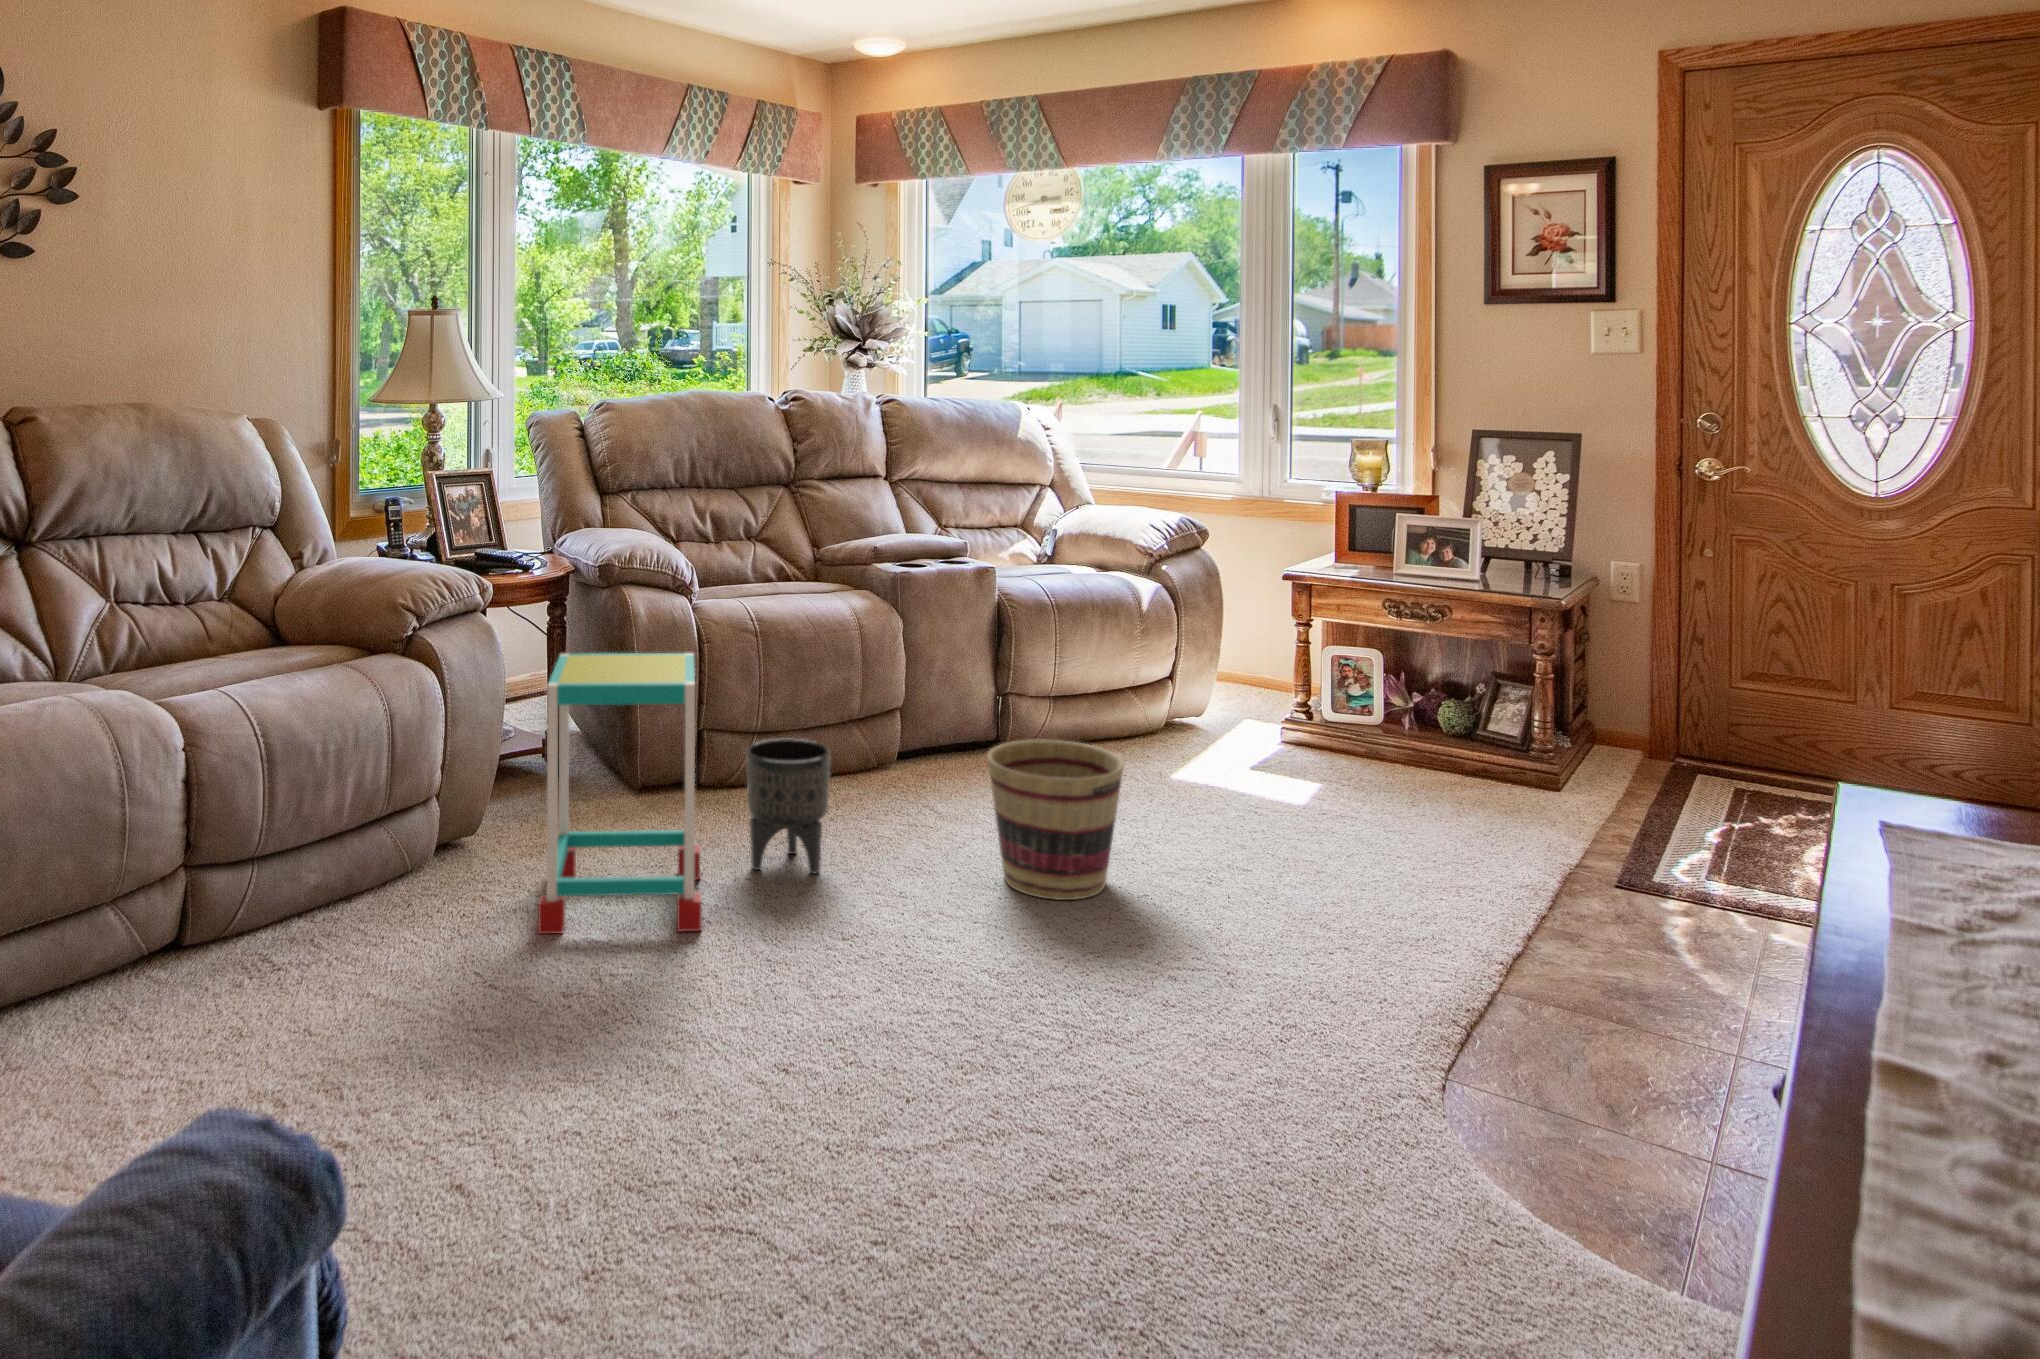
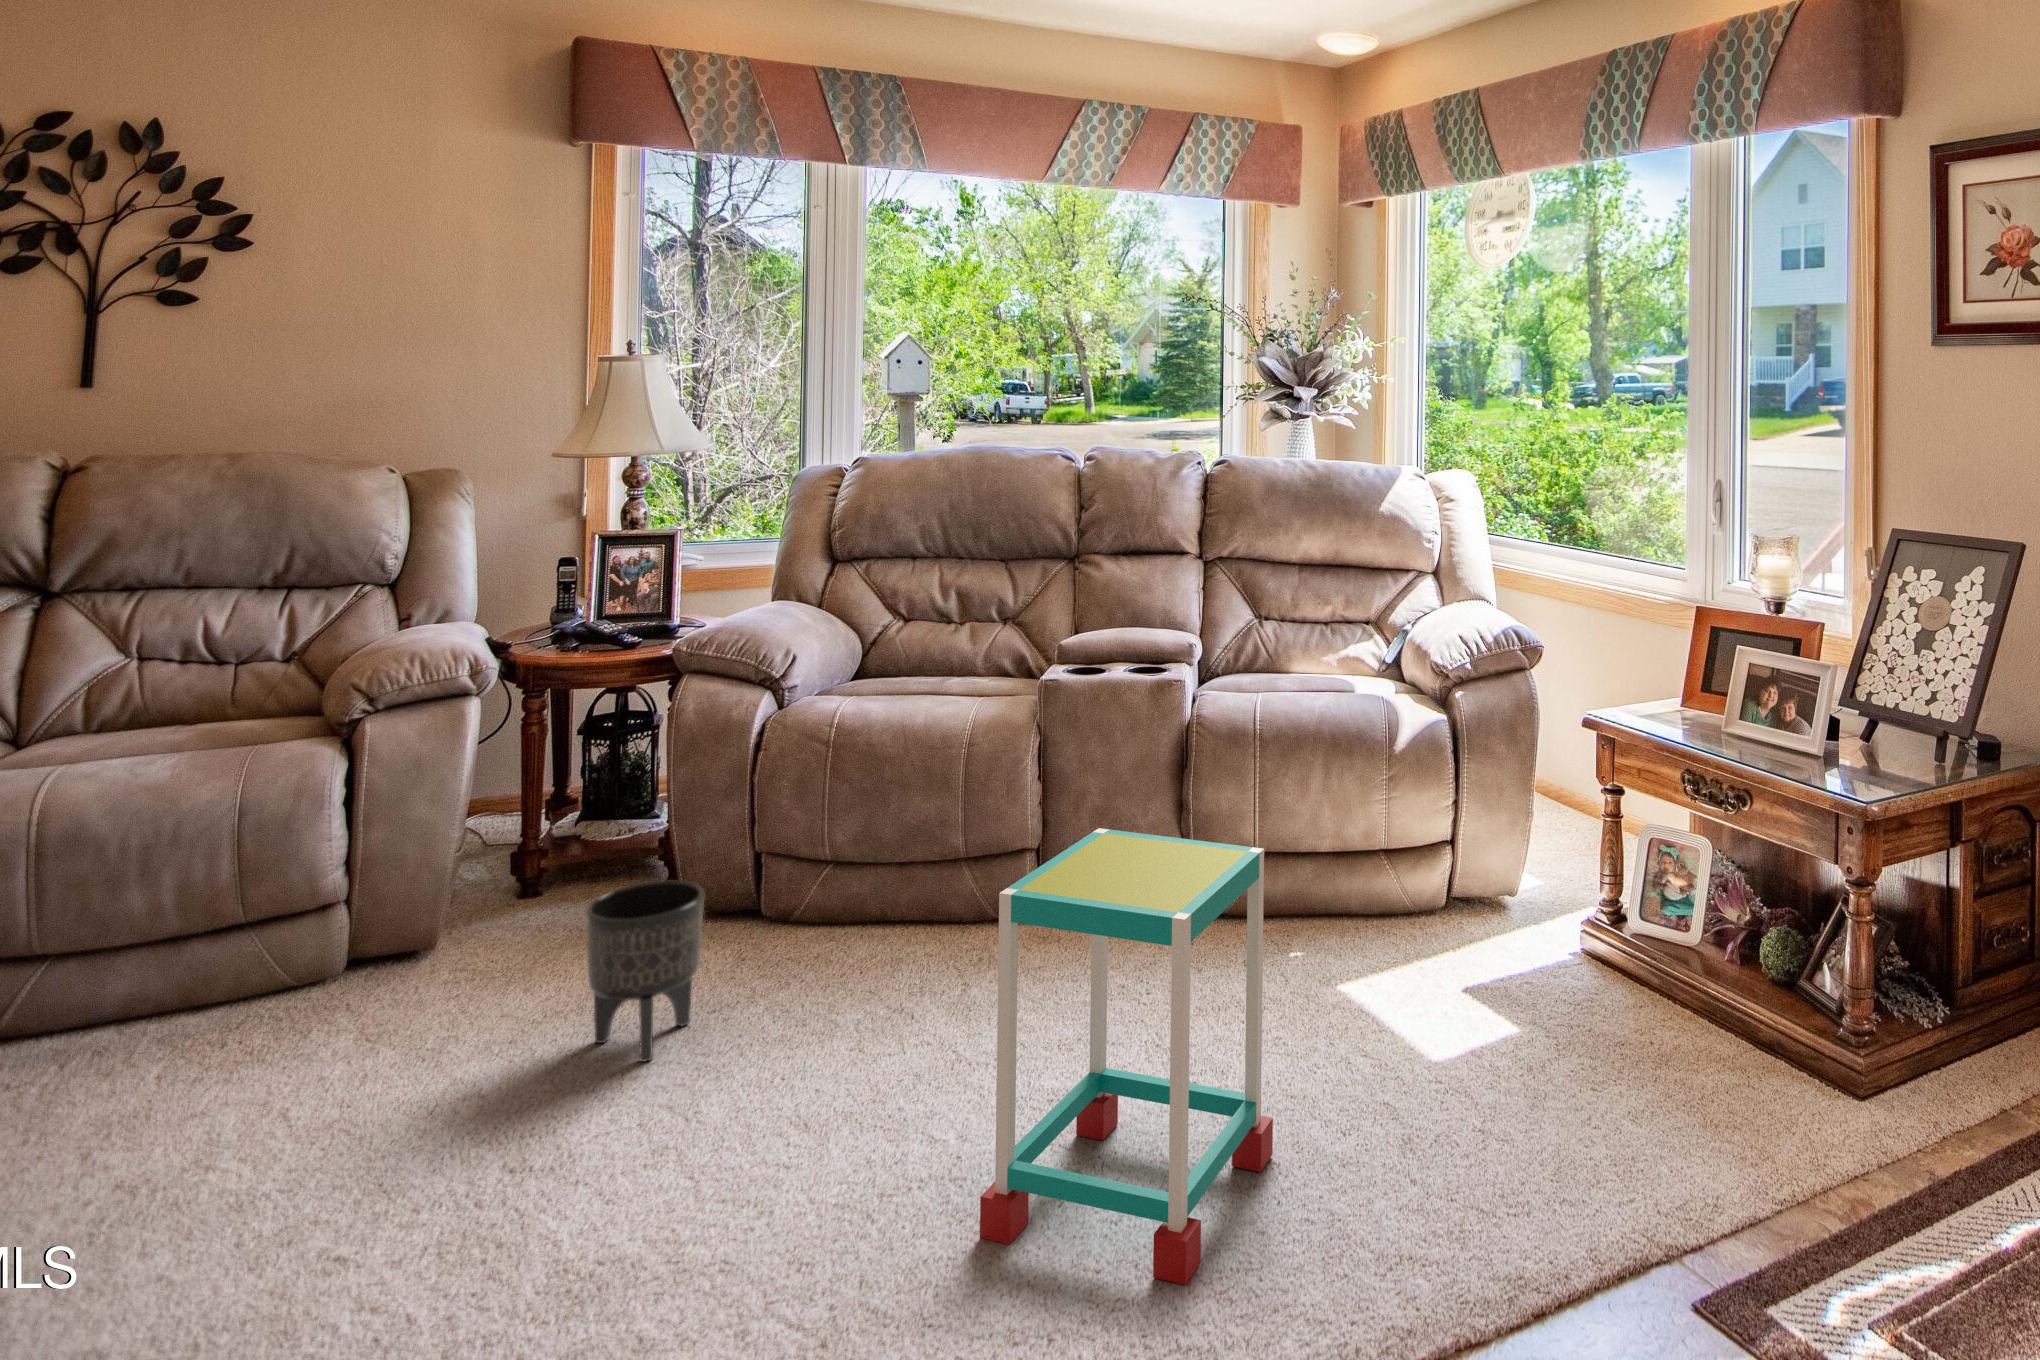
side table: present [538,653,702,934] -> present [980,828,1273,1285]
basket: present [987,740,1124,900] -> none [773,928,965,1171]

